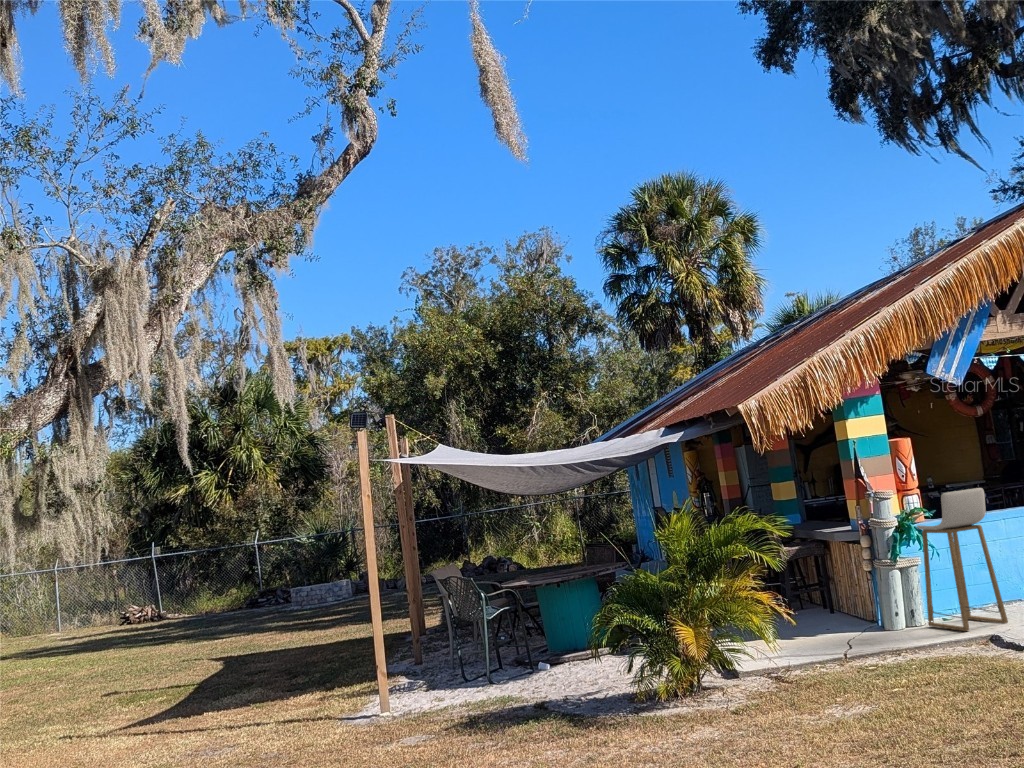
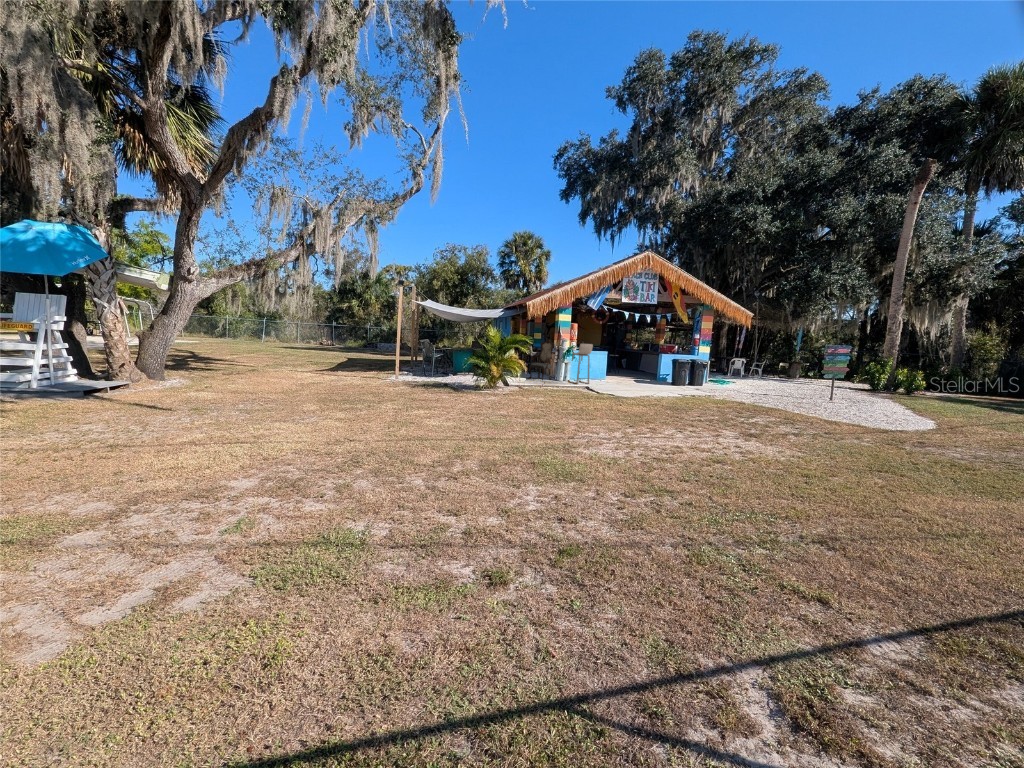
armchair: none [783,498,868,637] -> present [530,340,554,380]

